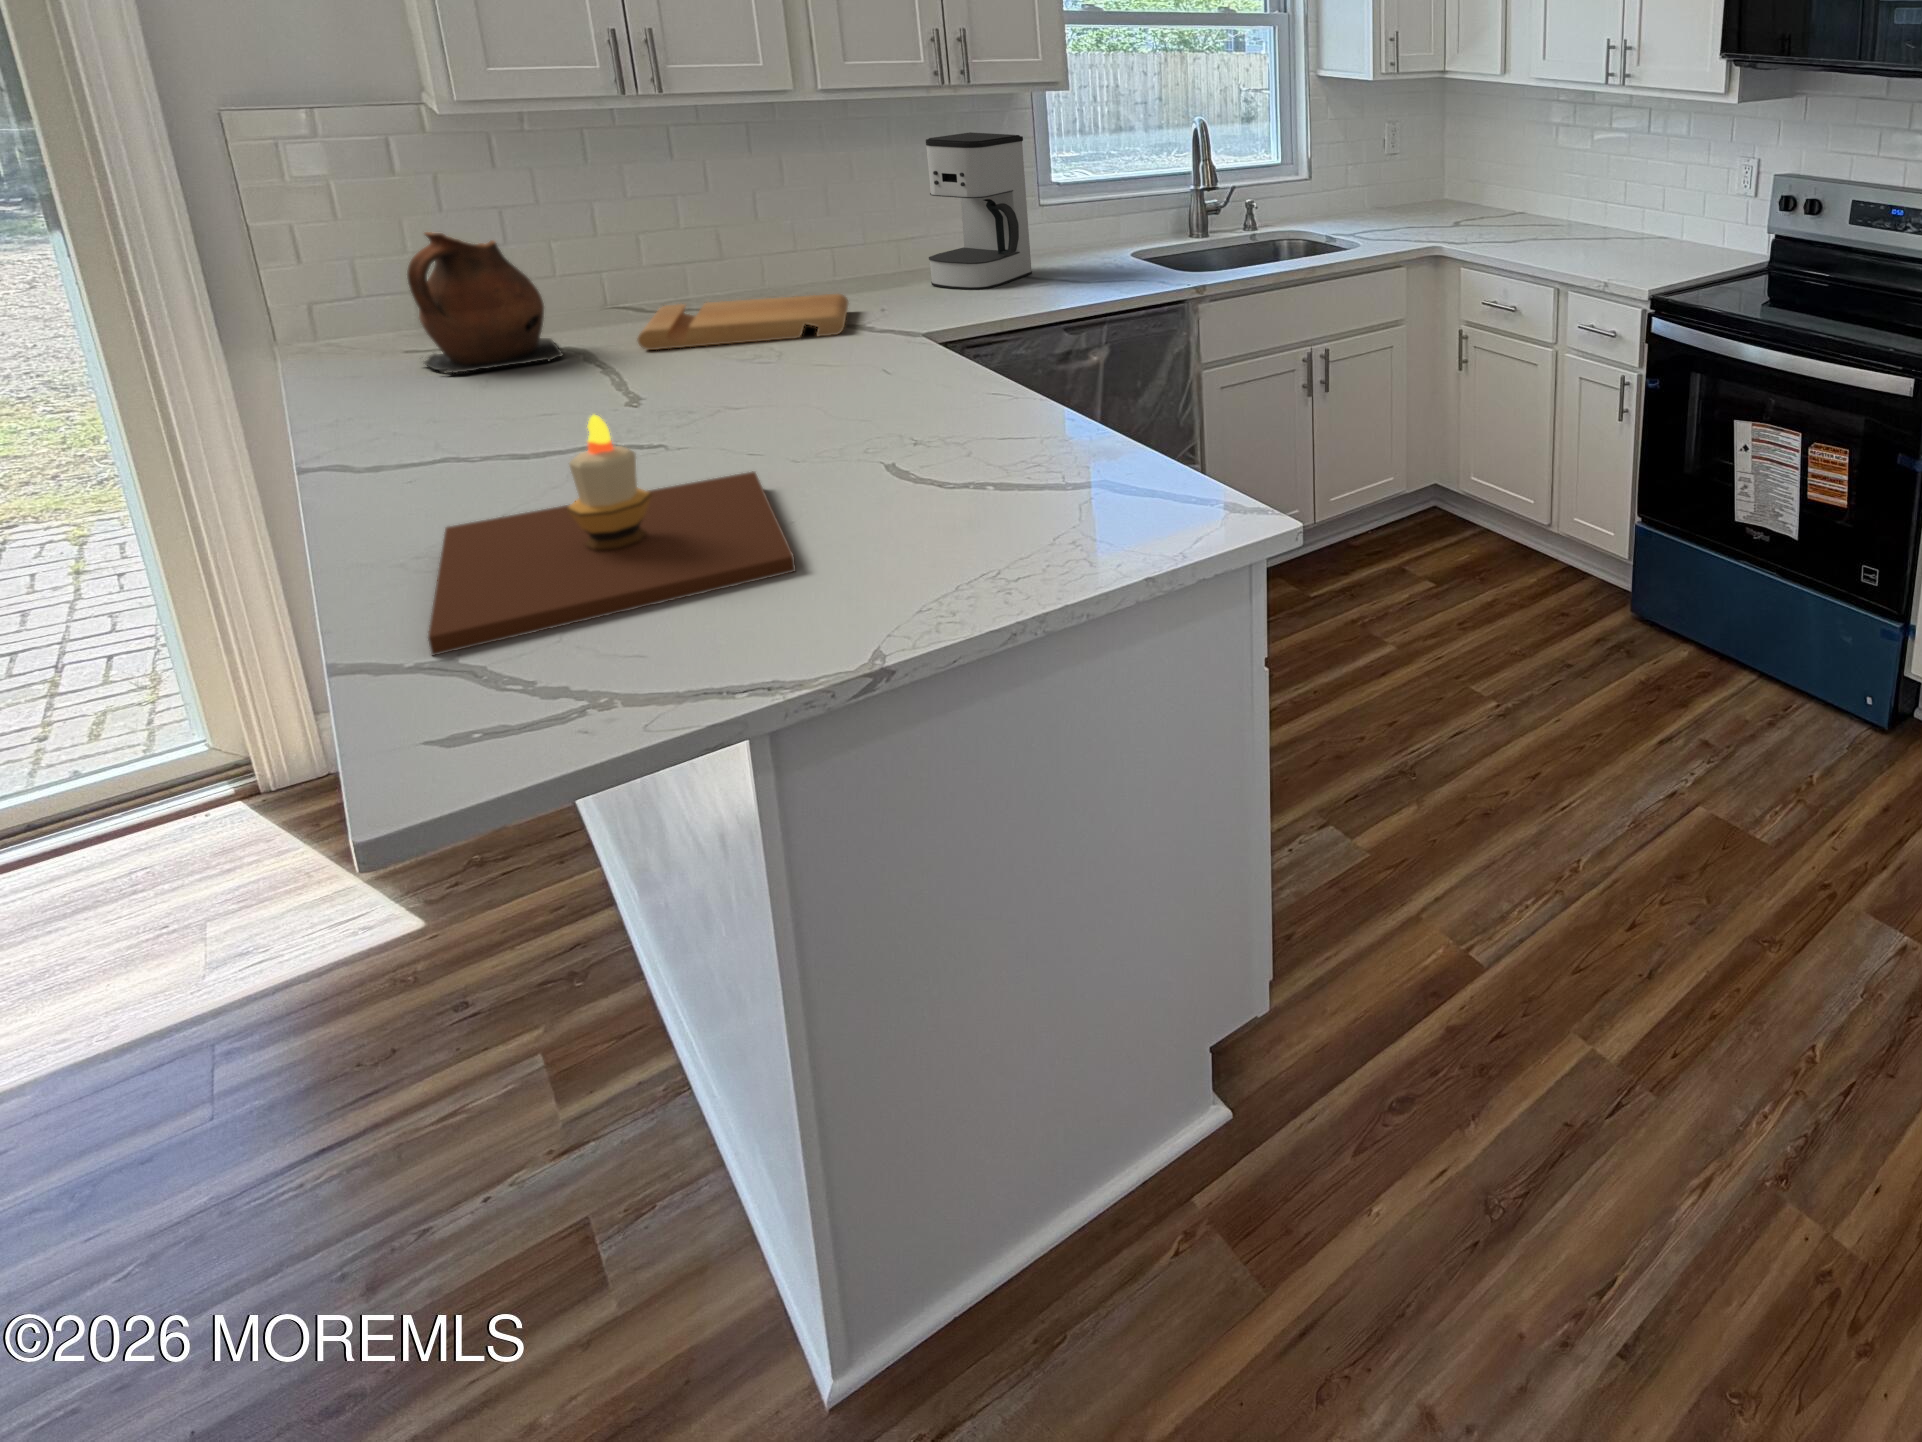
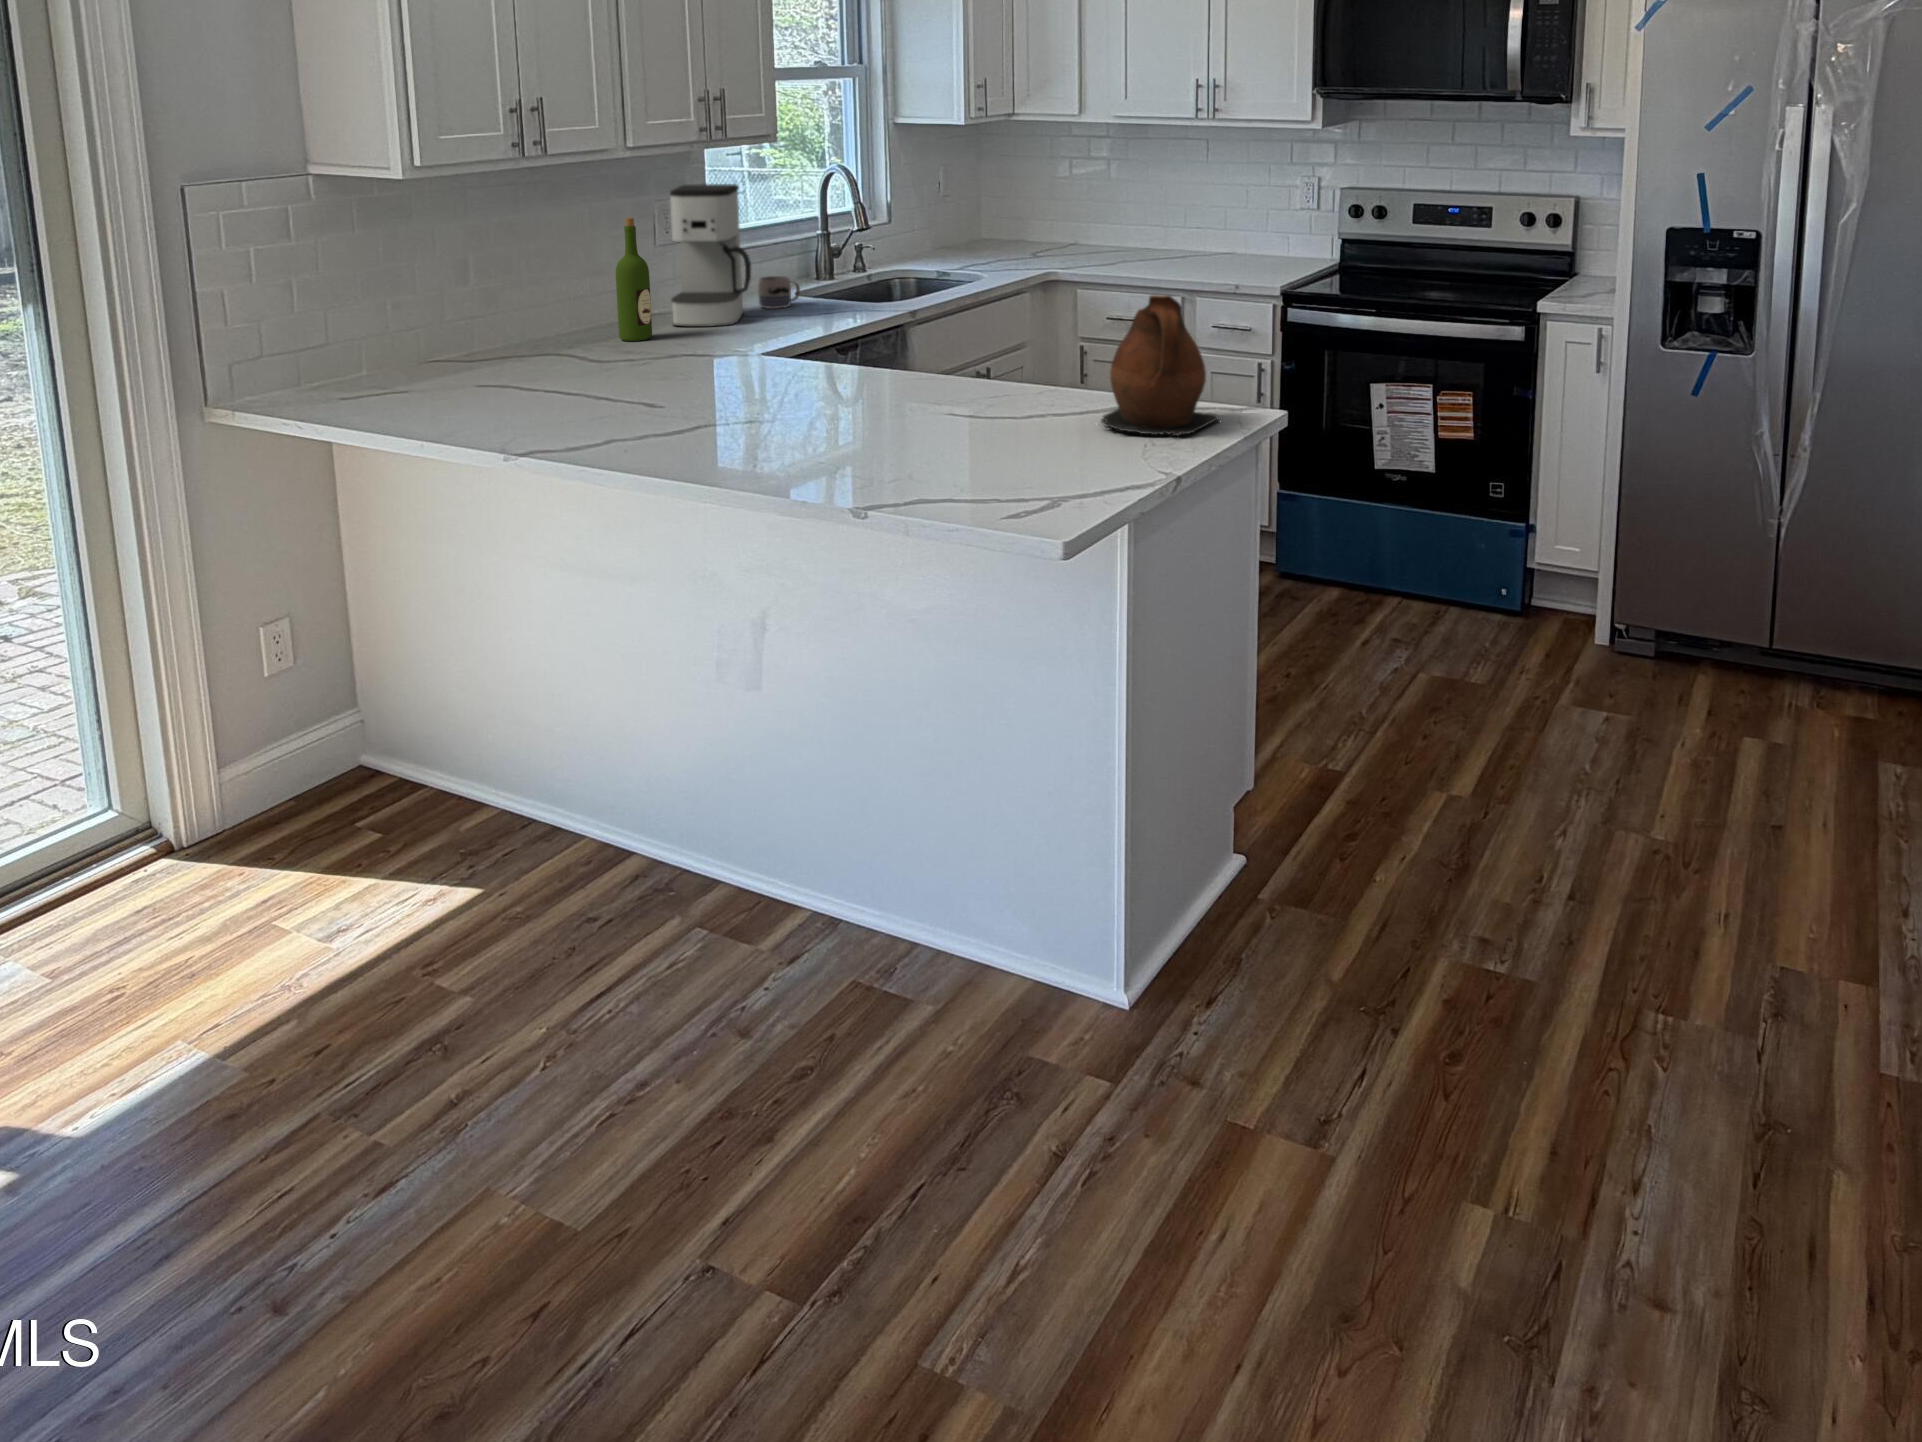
wine bottle: none [832,167,878,301] -> present [616,218,652,341]
ceramic pitcher: present [407,232,563,373] -> present [1101,295,1219,436]
mug: none [1060,235,1109,271] -> present [758,276,800,309]
cutting board: present [638,294,848,350] -> none [513,330,698,380]
candle: present [428,415,796,655] -> none [772,354,1038,494]

